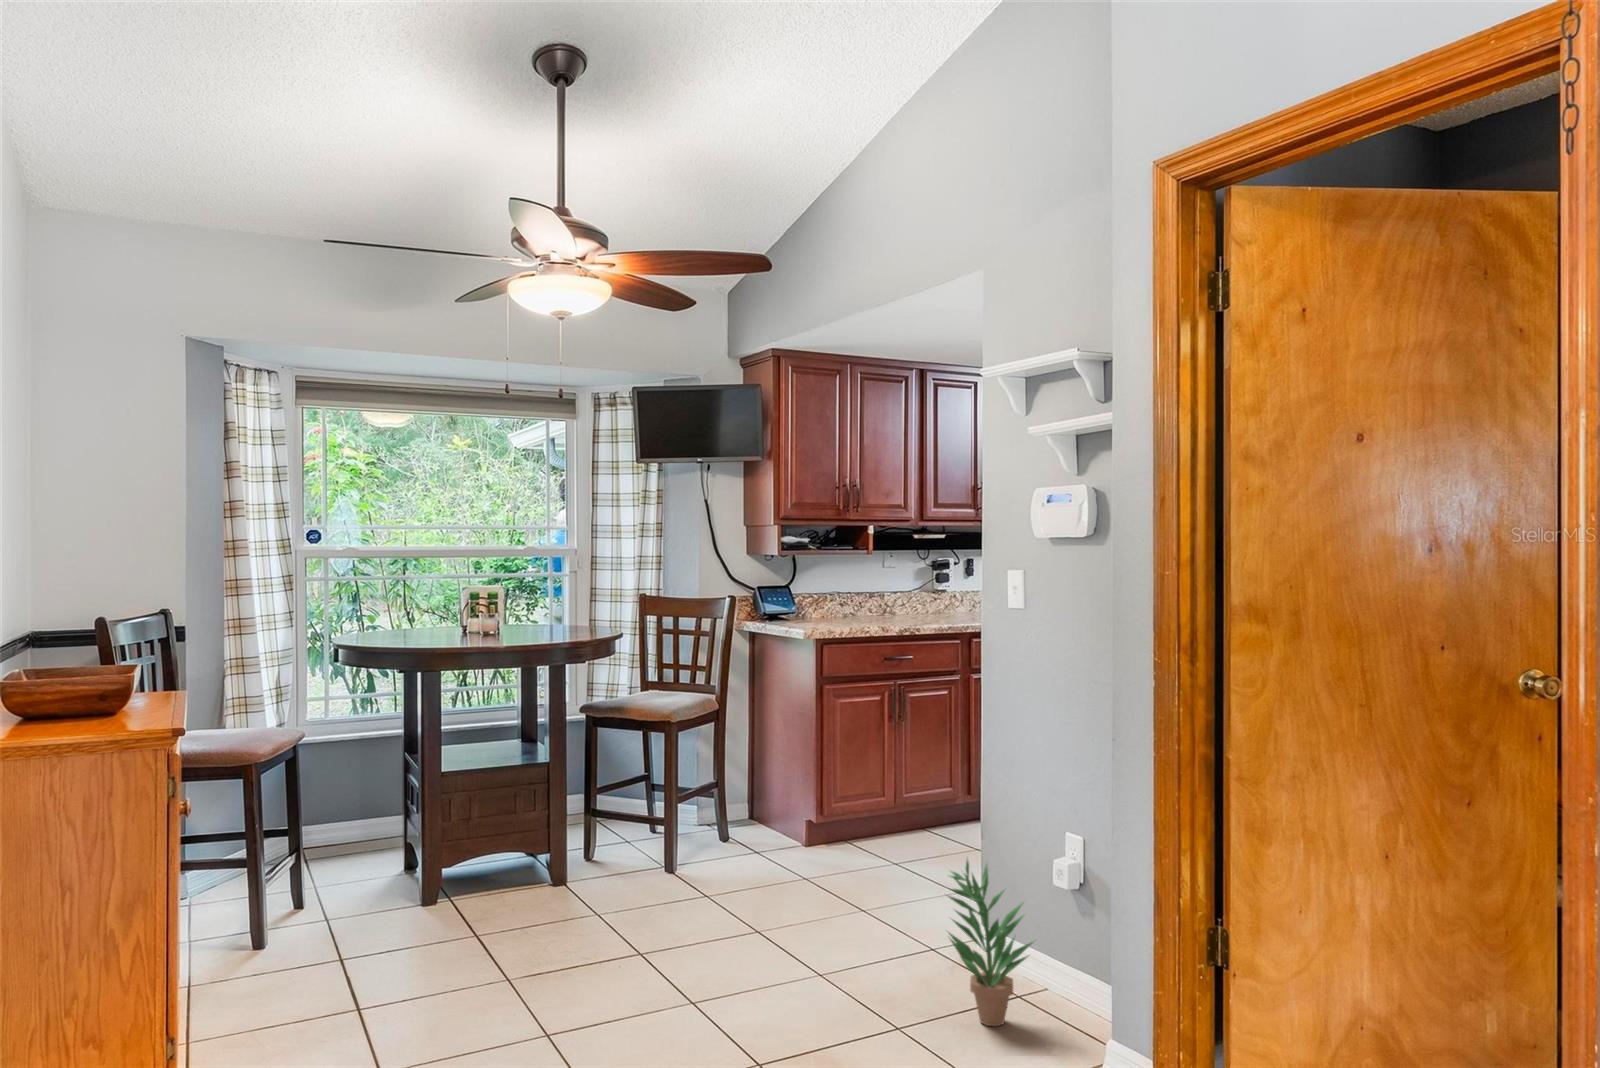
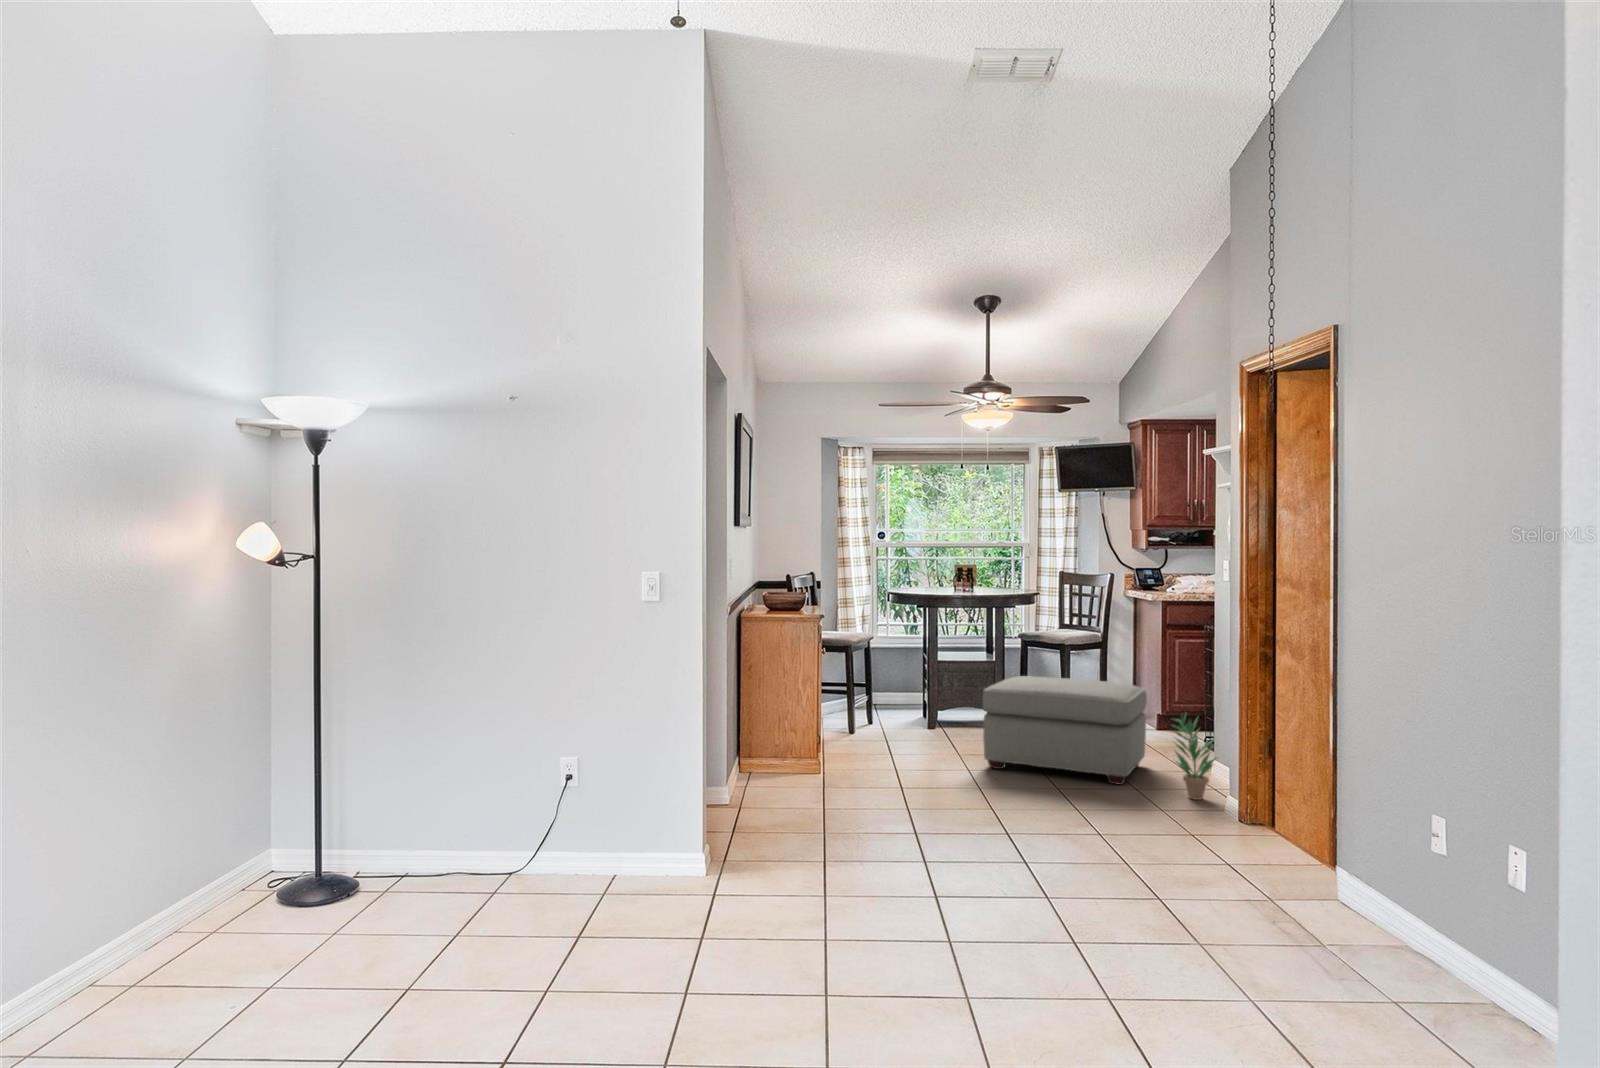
ottoman: none [569,799,867,1012] -> present [983,676,1147,785]

